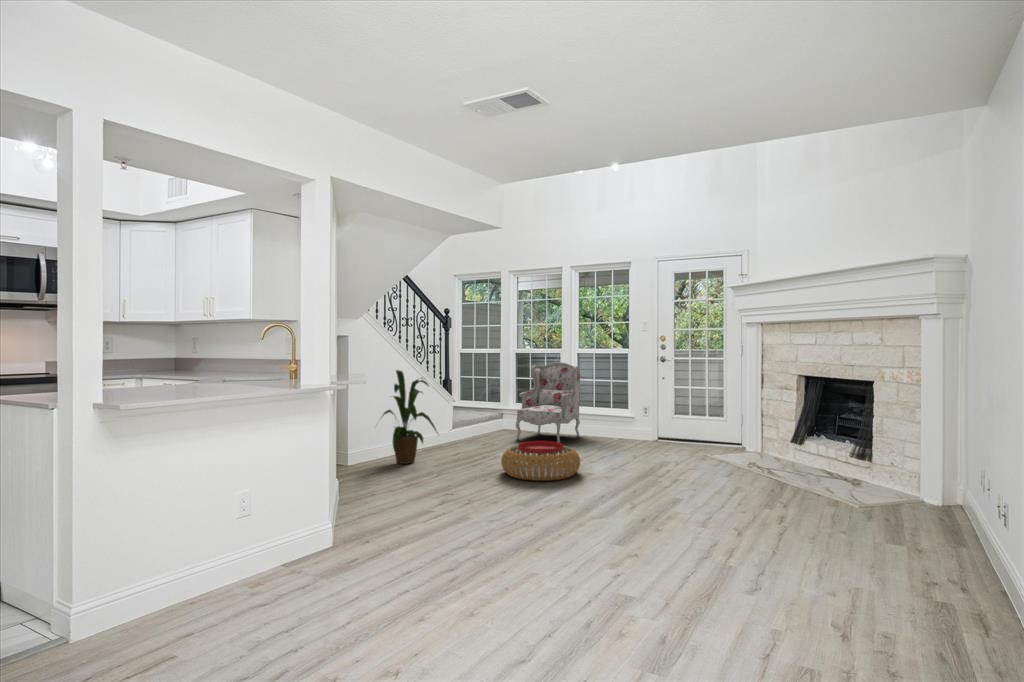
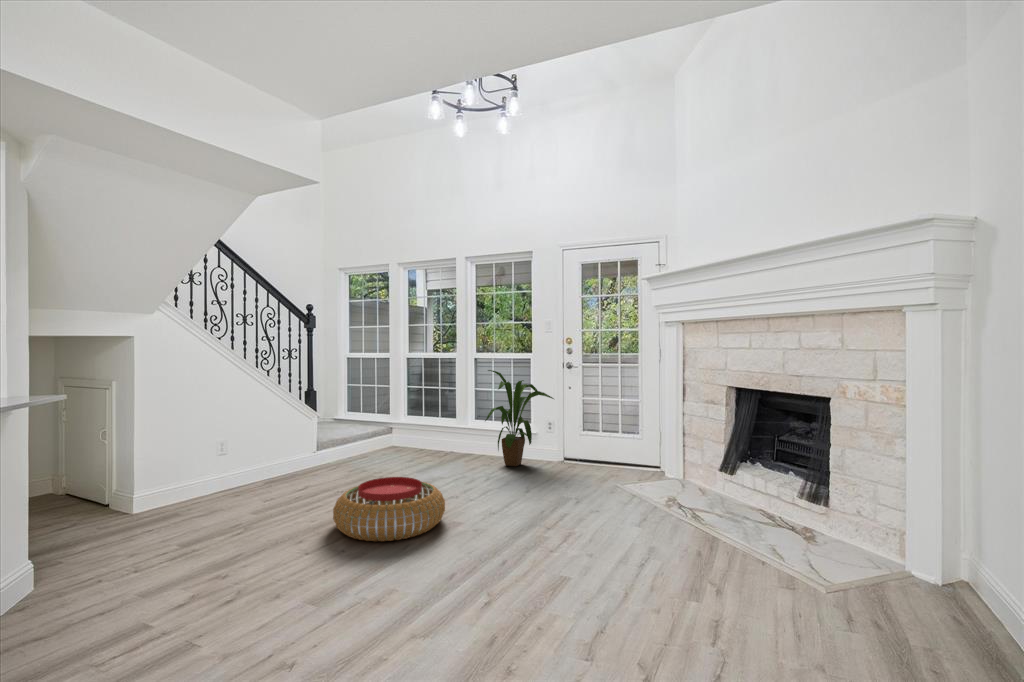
armchair: present [516,362,580,443] -> none [396,369,476,467]
house plant: present [383,370,437,464] -> present [485,370,554,466]

